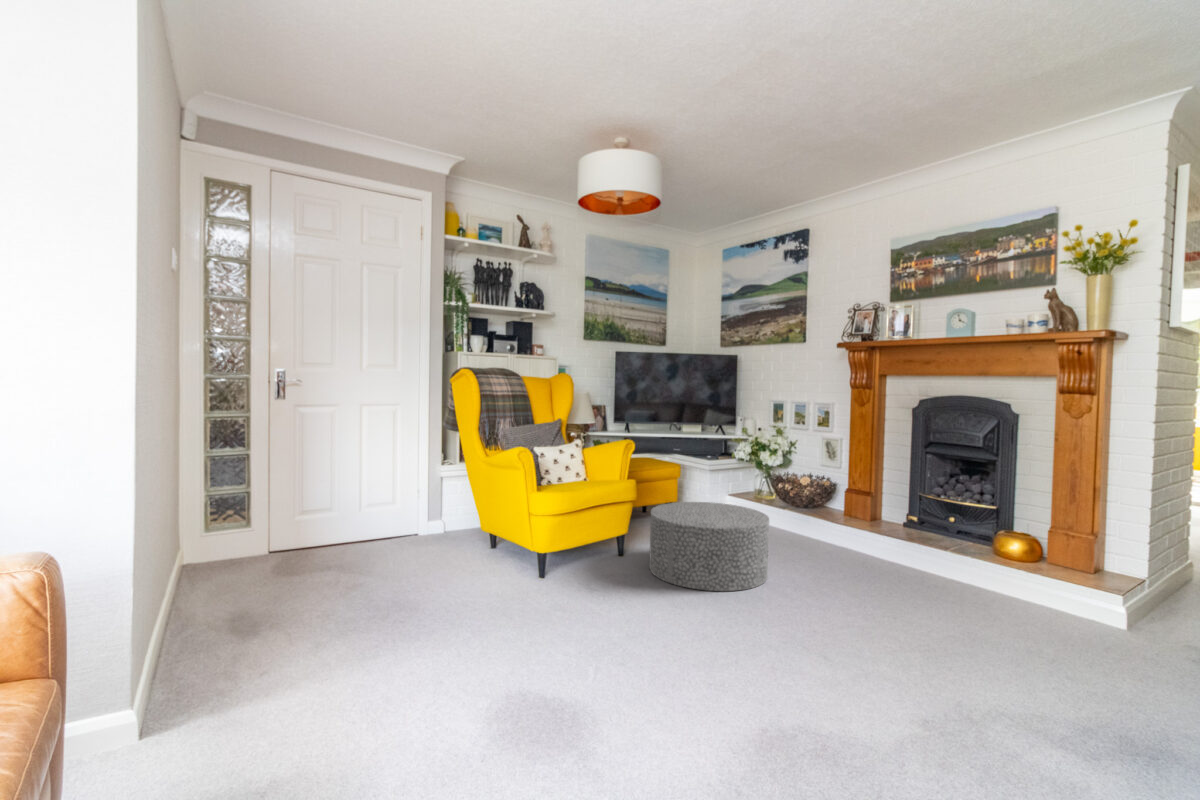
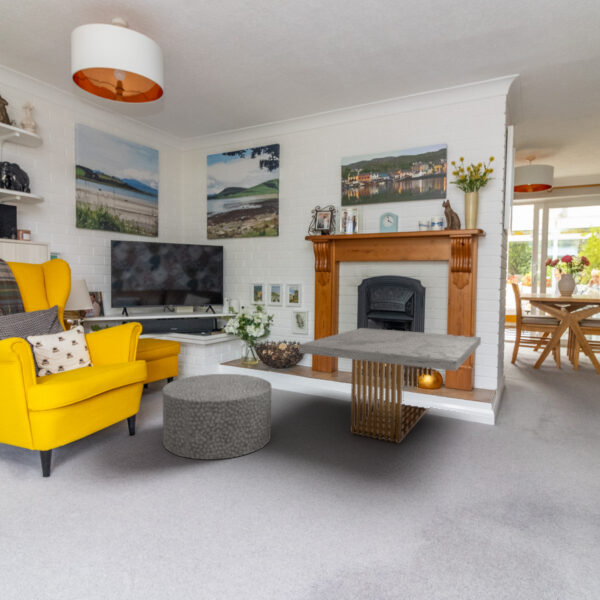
coffee table: none [806,464,1103,614] -> present [299,328,481,443]

